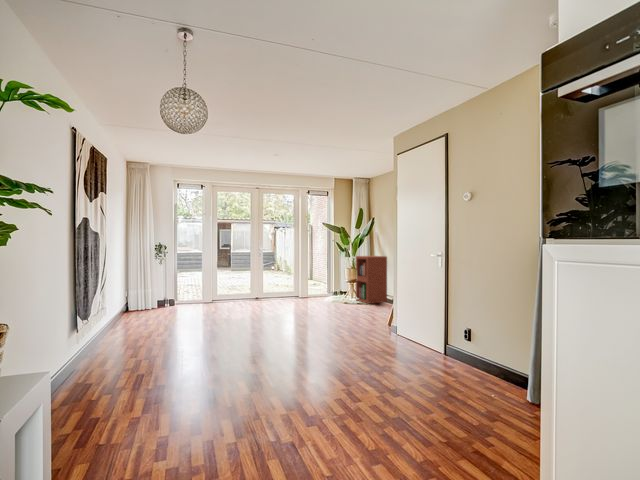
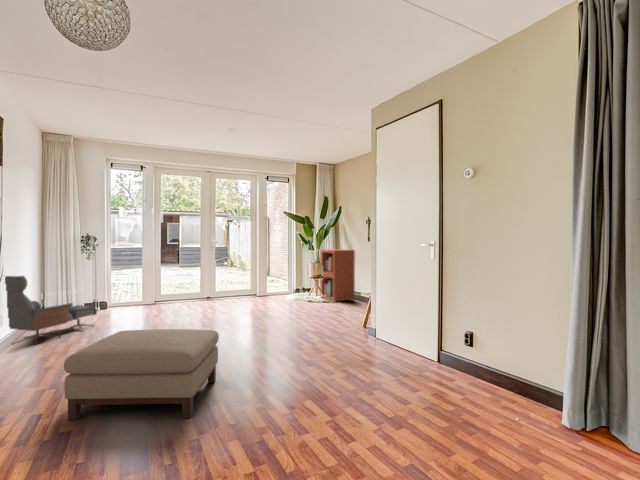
lounge chair: none [99,276,170,330] -> present [3,275,97,345]
ottoman: none [162,319,265,381] -> present [64,329,219,420]

